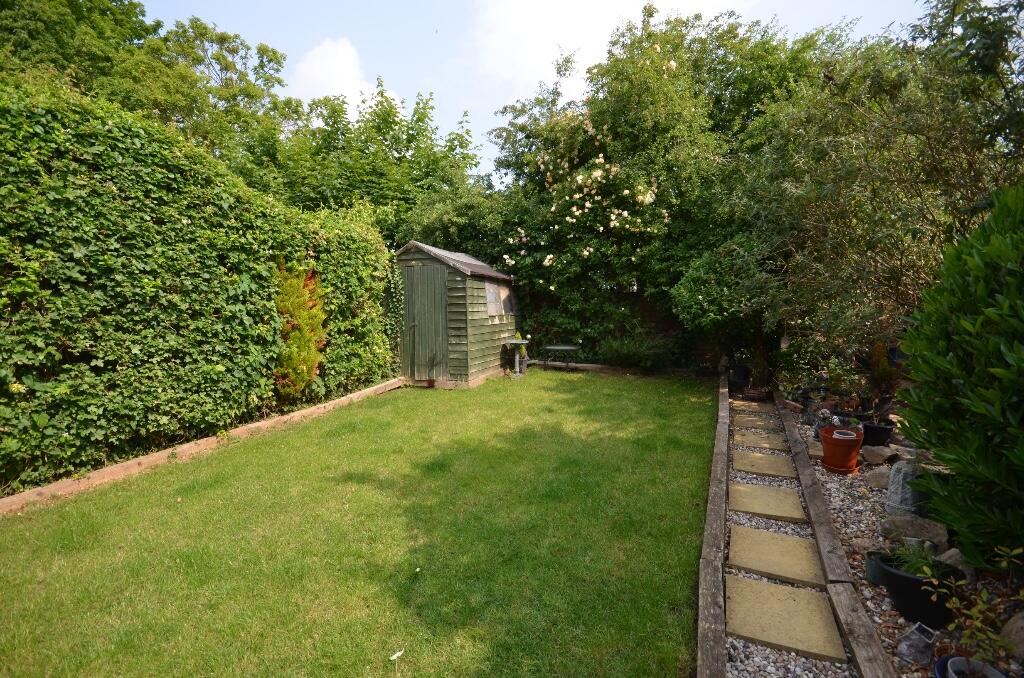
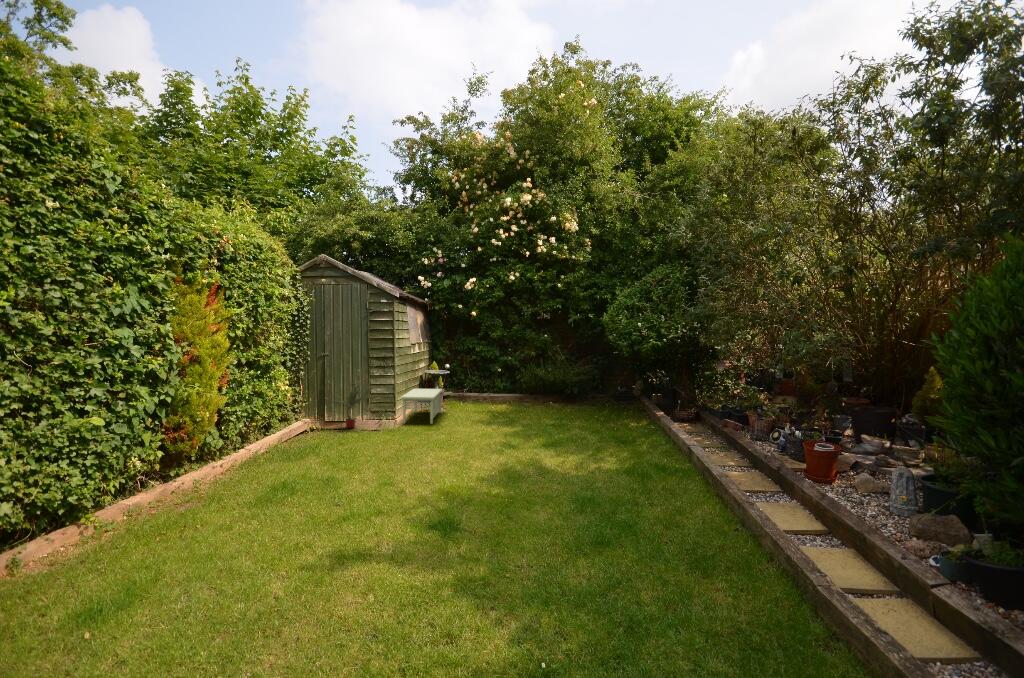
round table: present [542,345,581,372] -> none [461,374,504,403]
storage bench: none [473,356,516,387] -> present [401,389,442,424]

